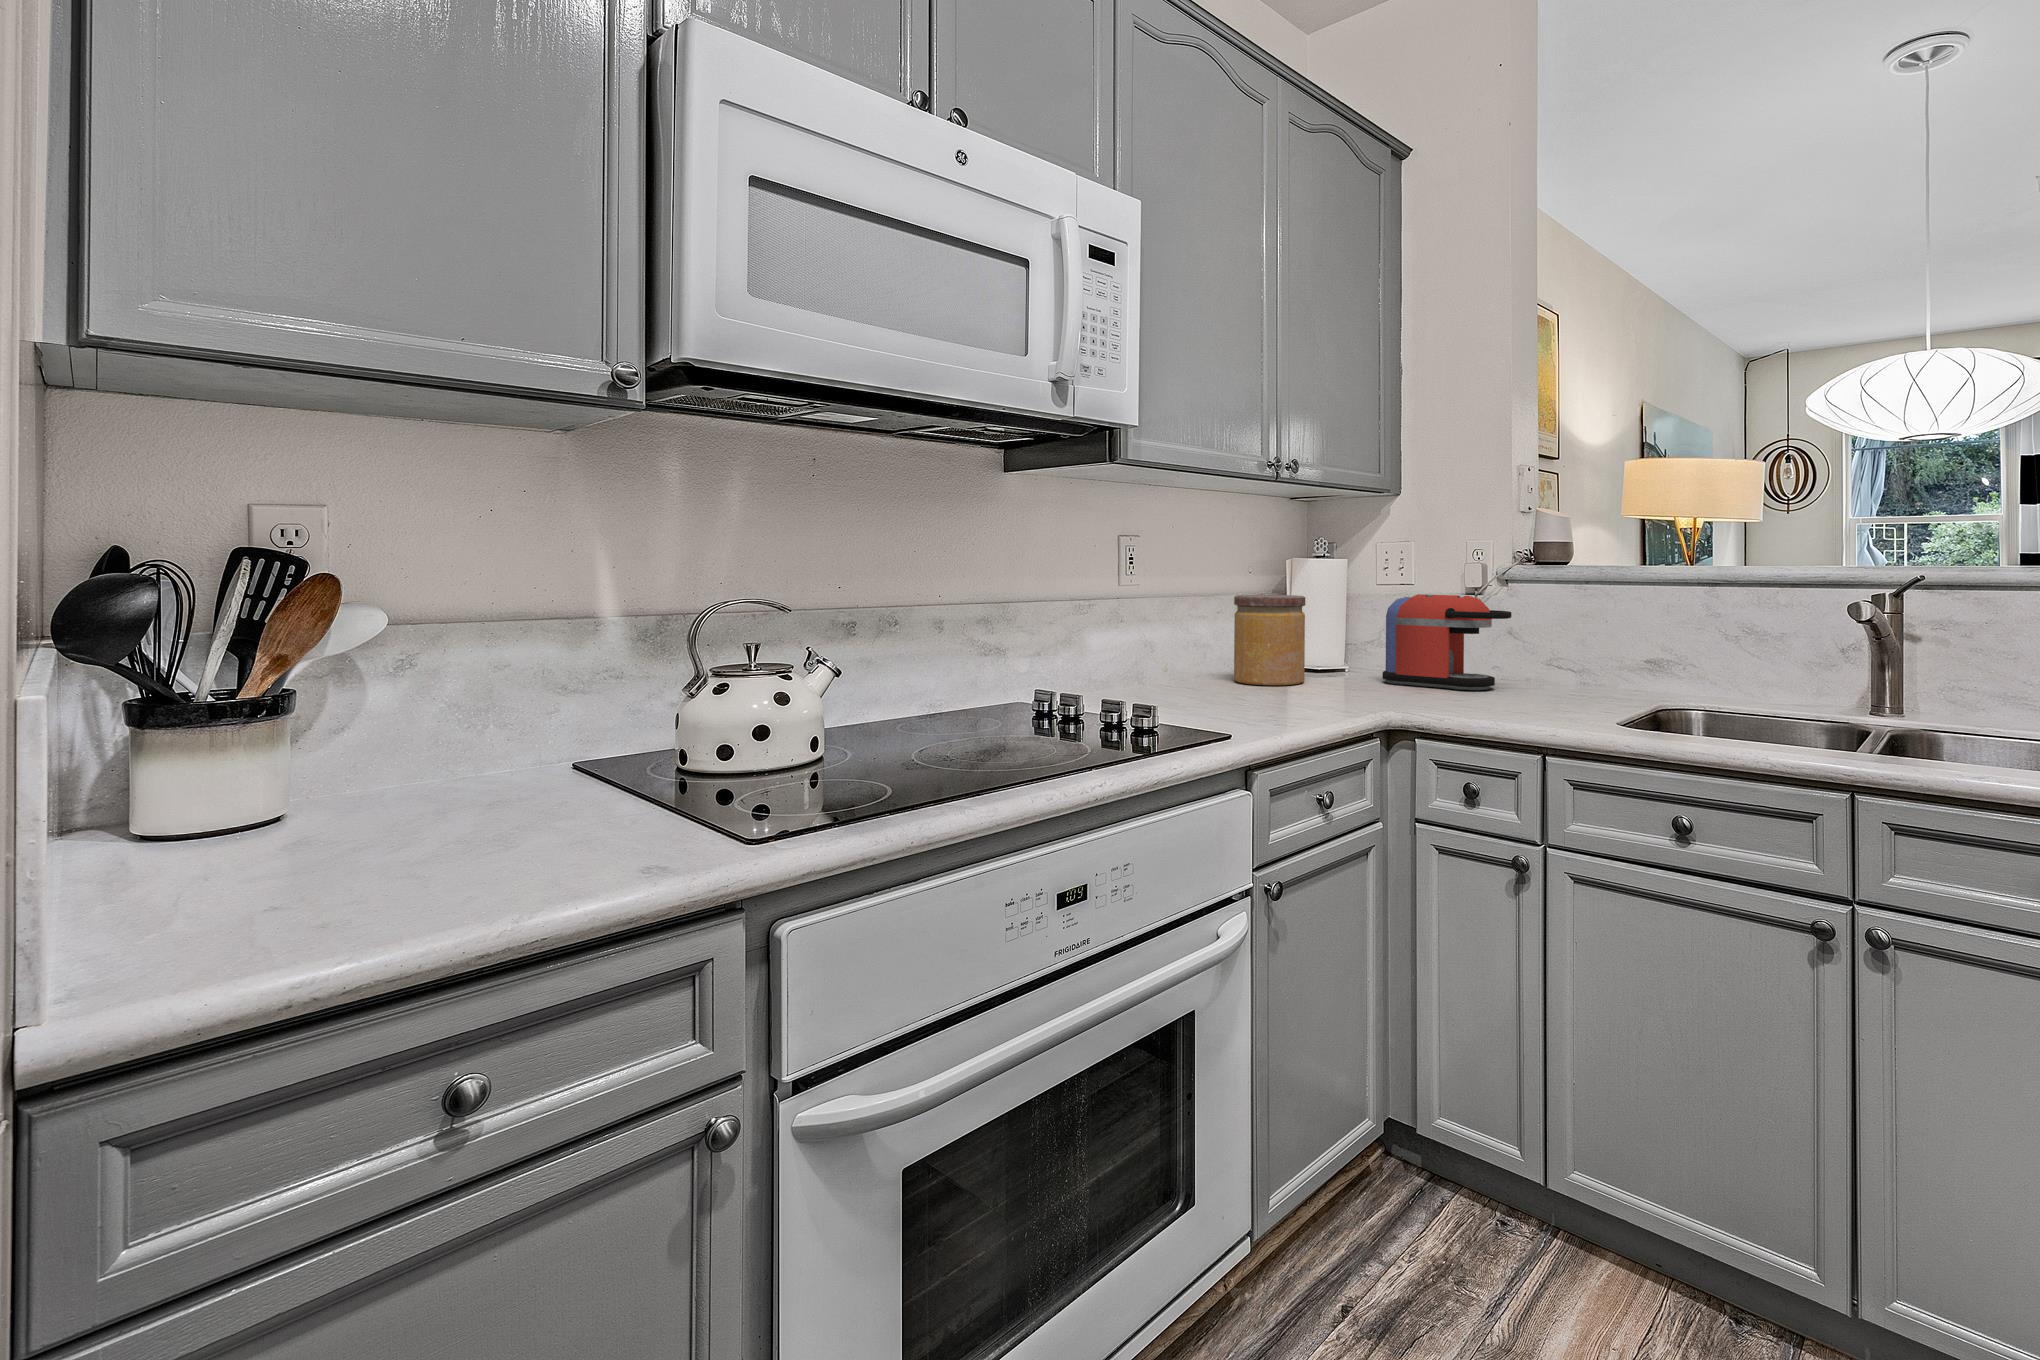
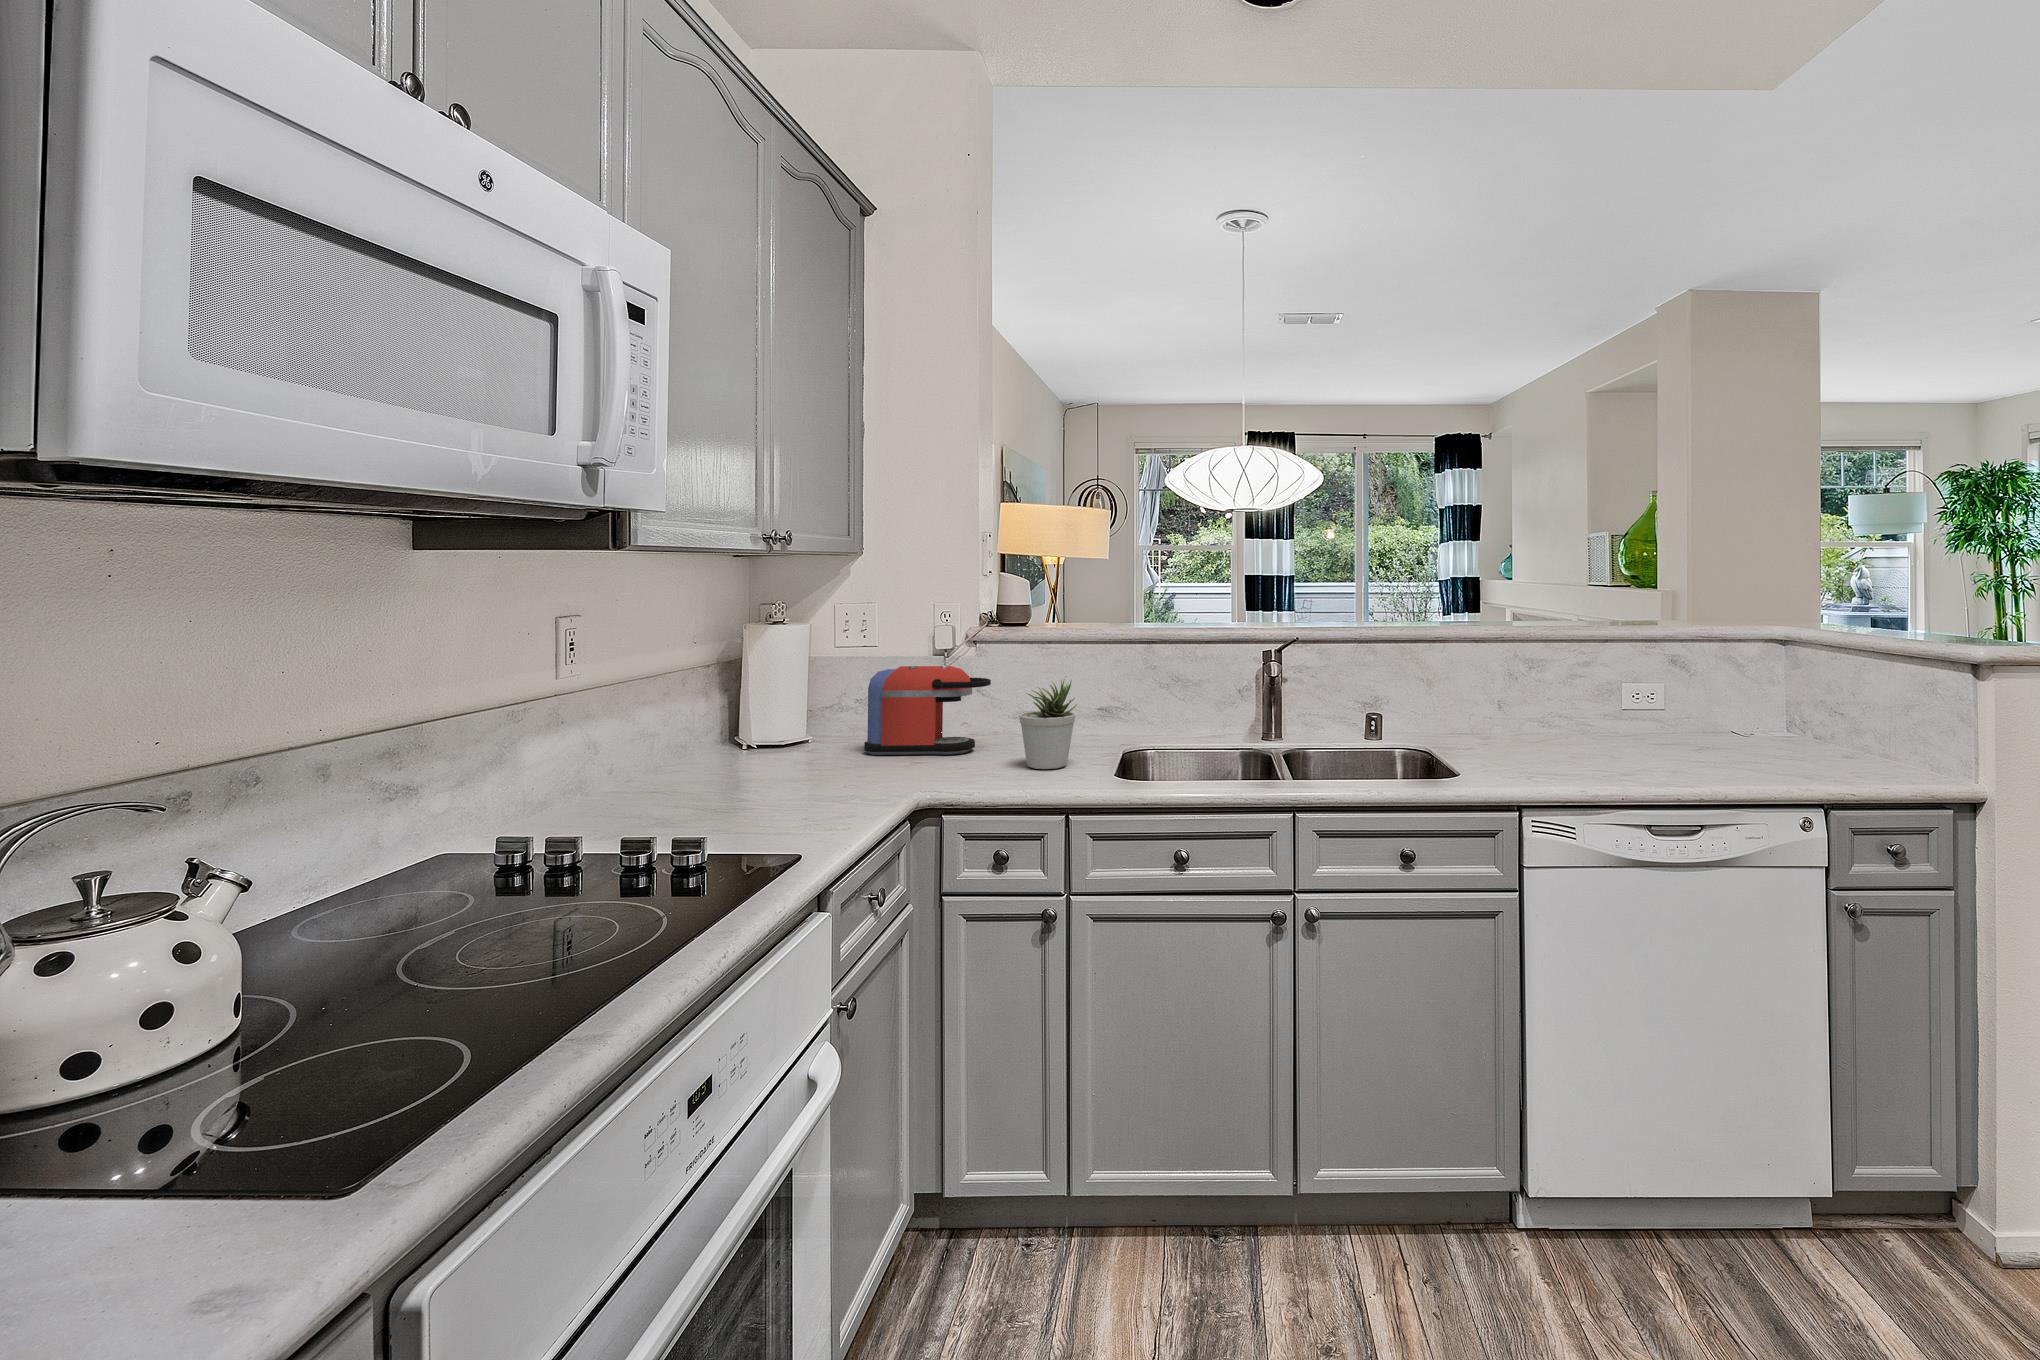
jar: present [1234,595,1305,685] -> none [702,674,788,775]
potted plant: none [1522,607,1590,711] -> present [1019,679,1077,769]

